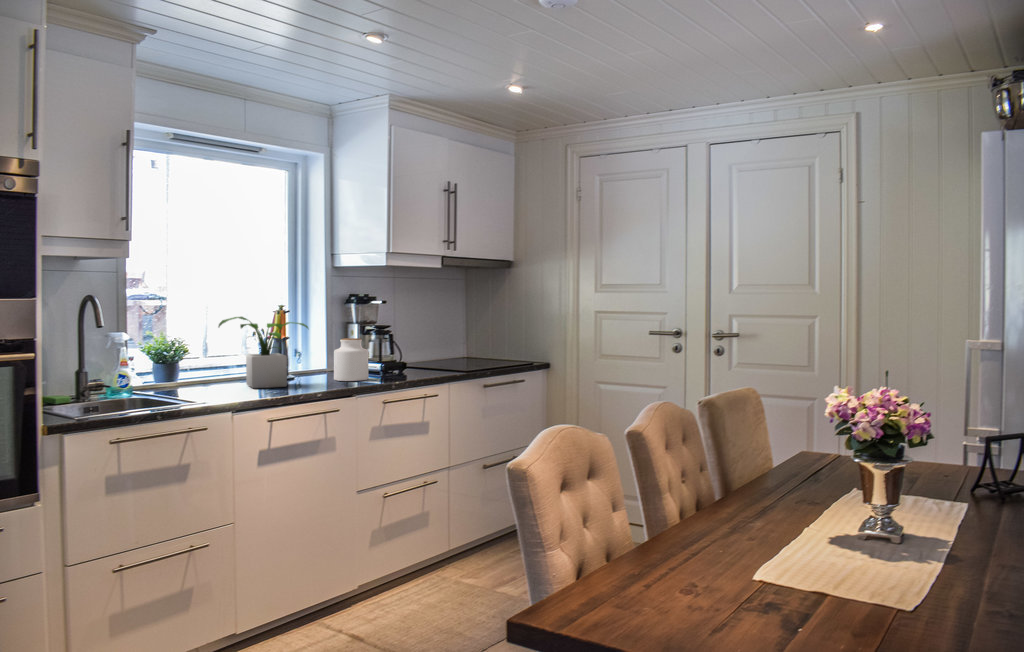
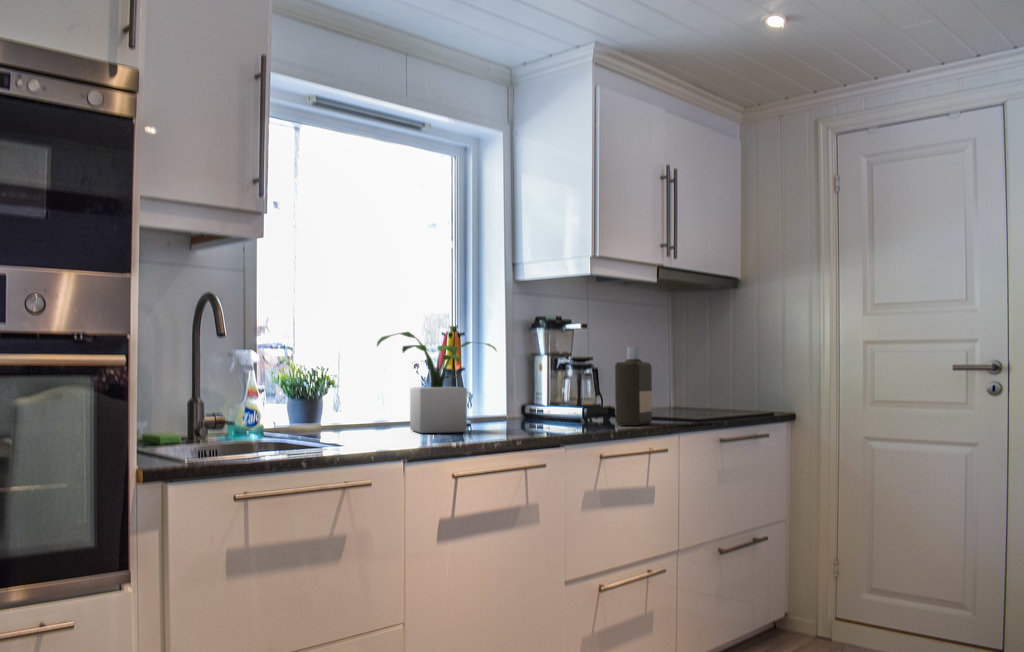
bottle: none [400,322,428,378] -> present [615,347,652,425]
jar: present [334,338,369,381] -> none [525,369,573,427]

